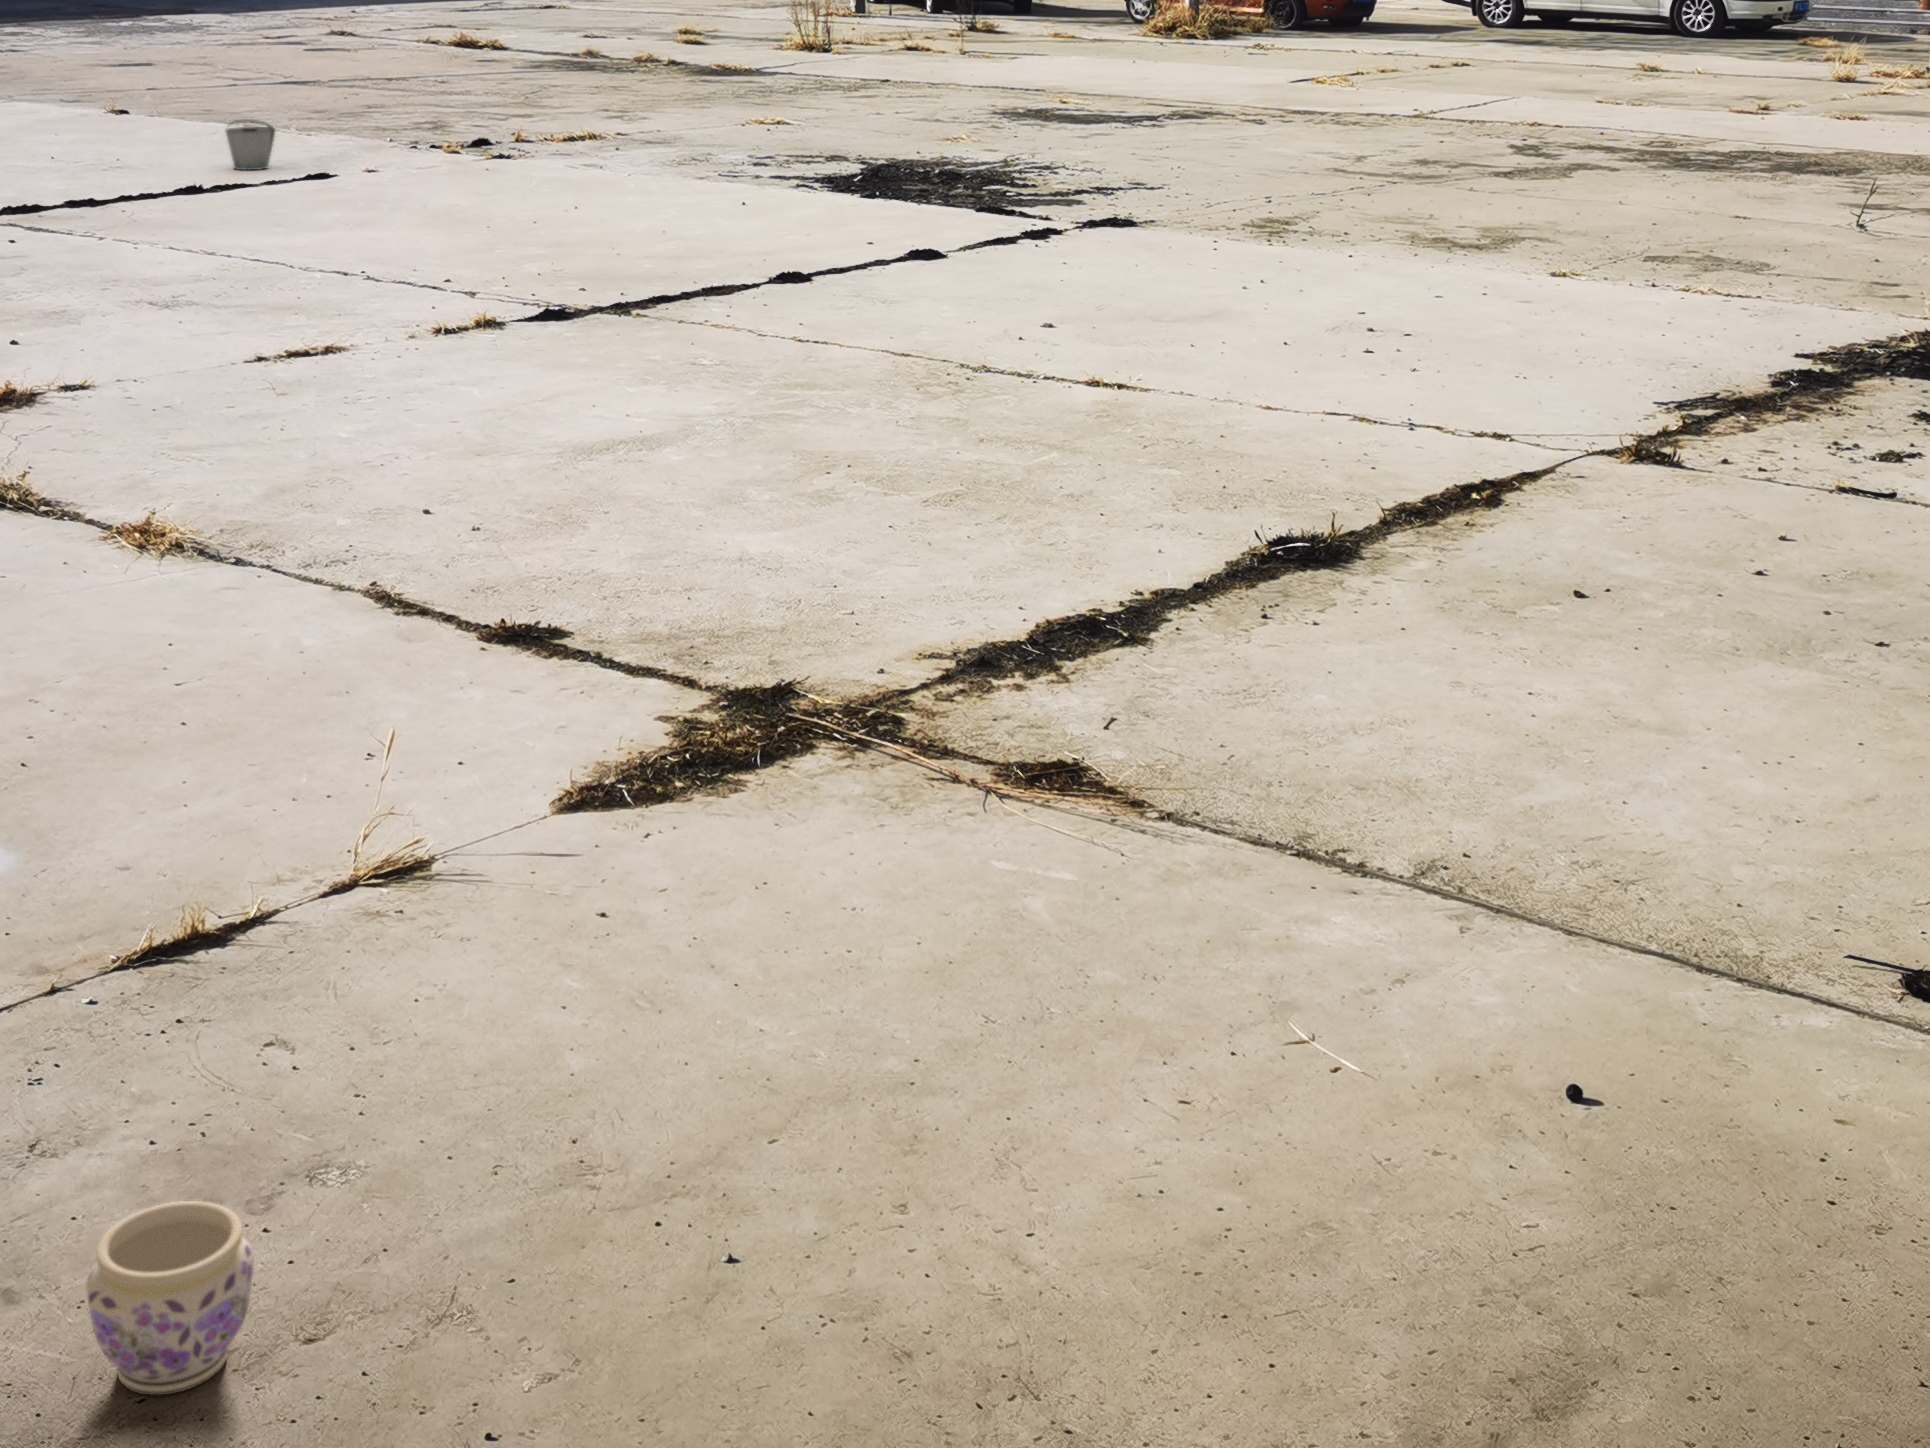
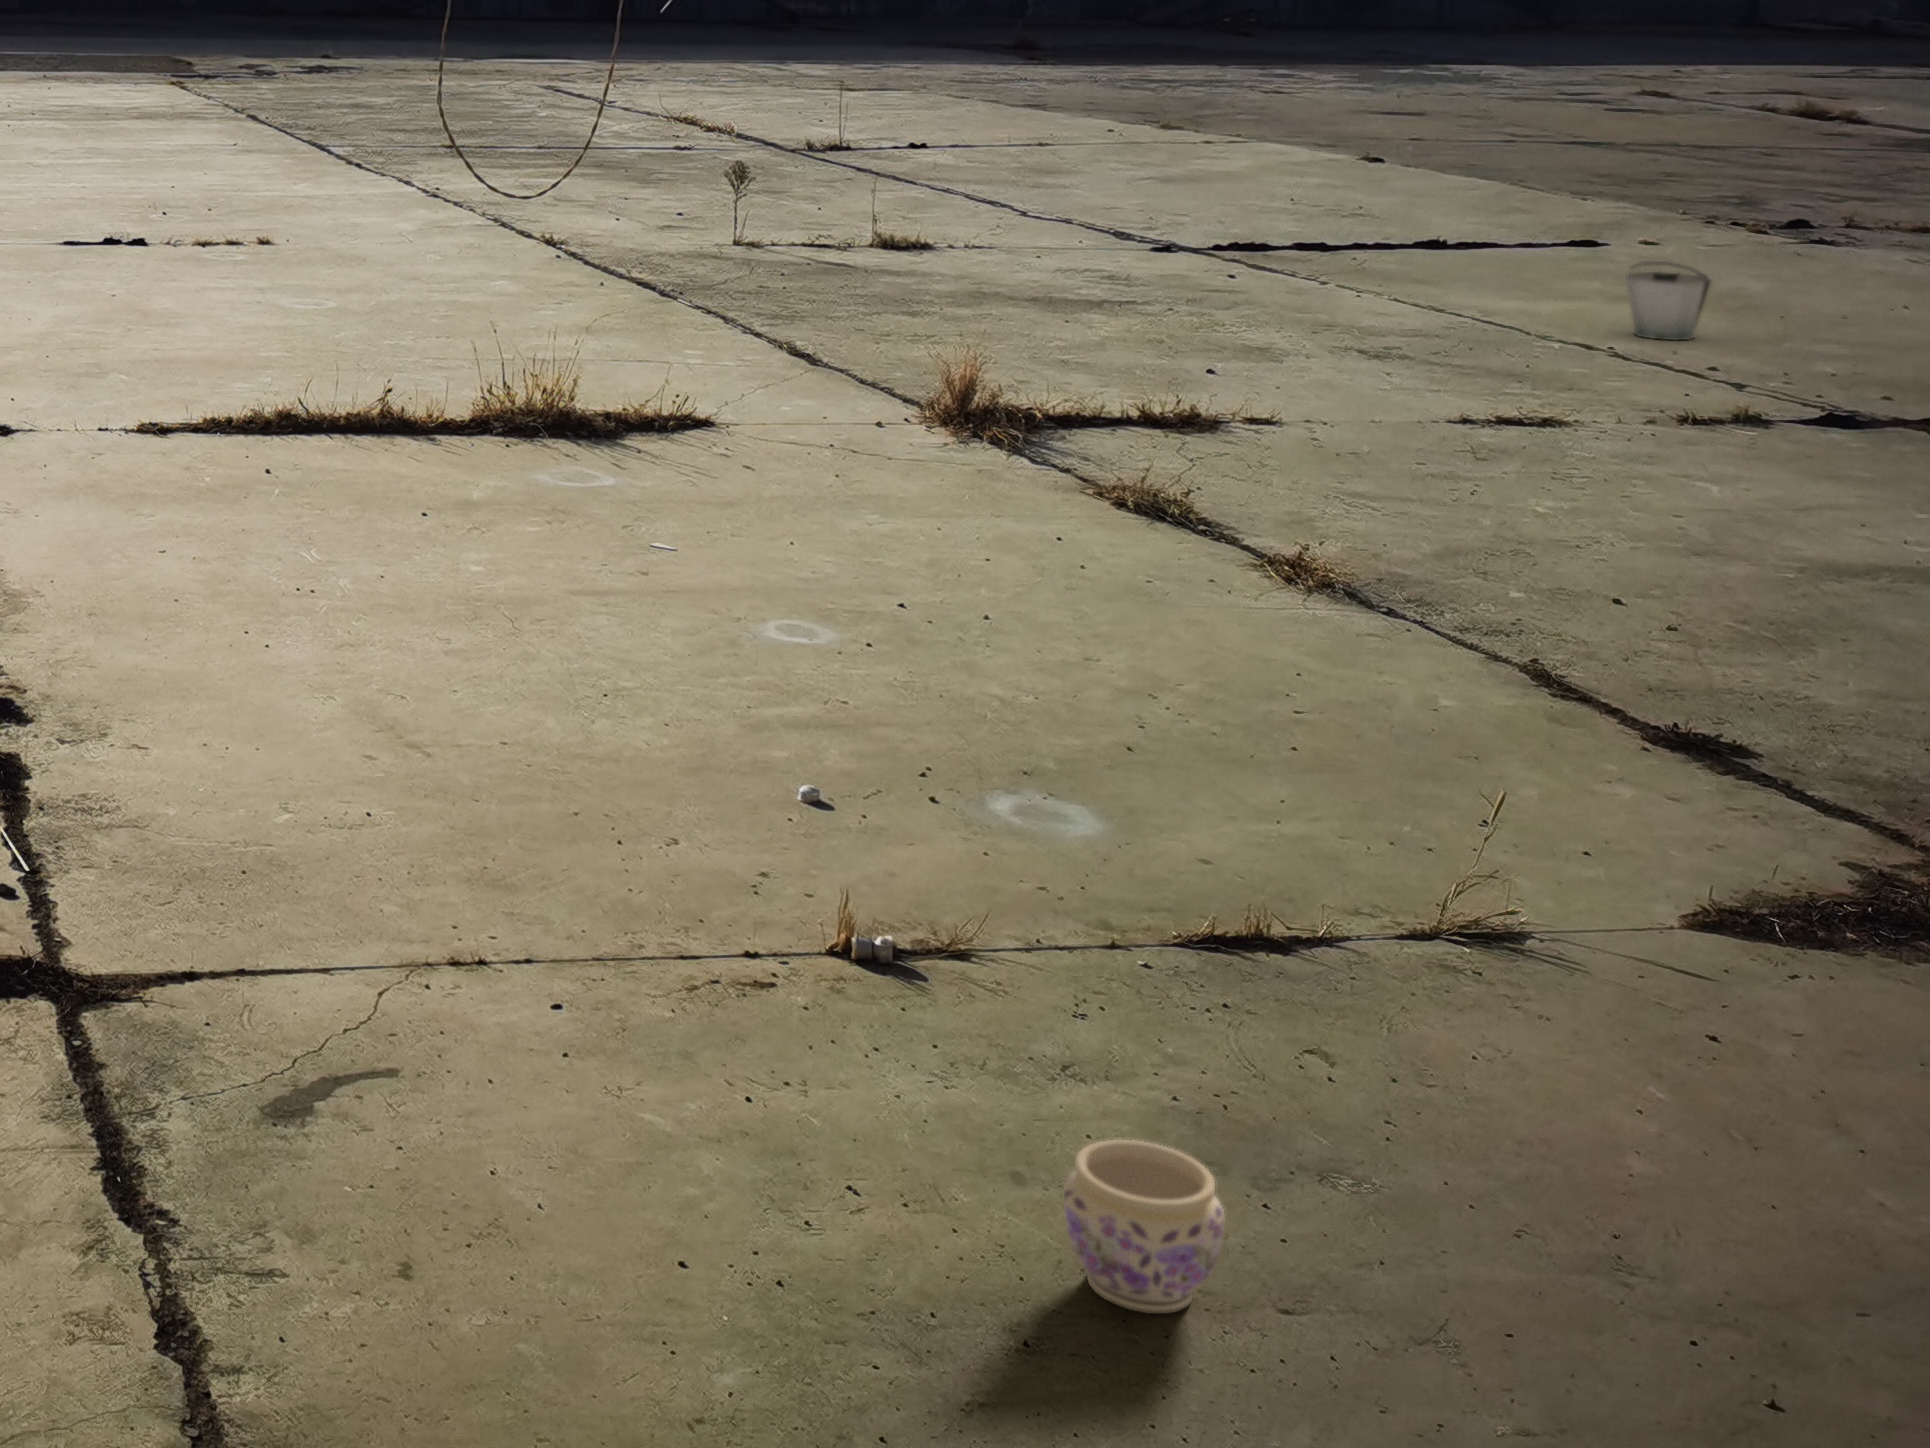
bucket: present [226,119,275,170] -> present [1626,261,1711,340]

